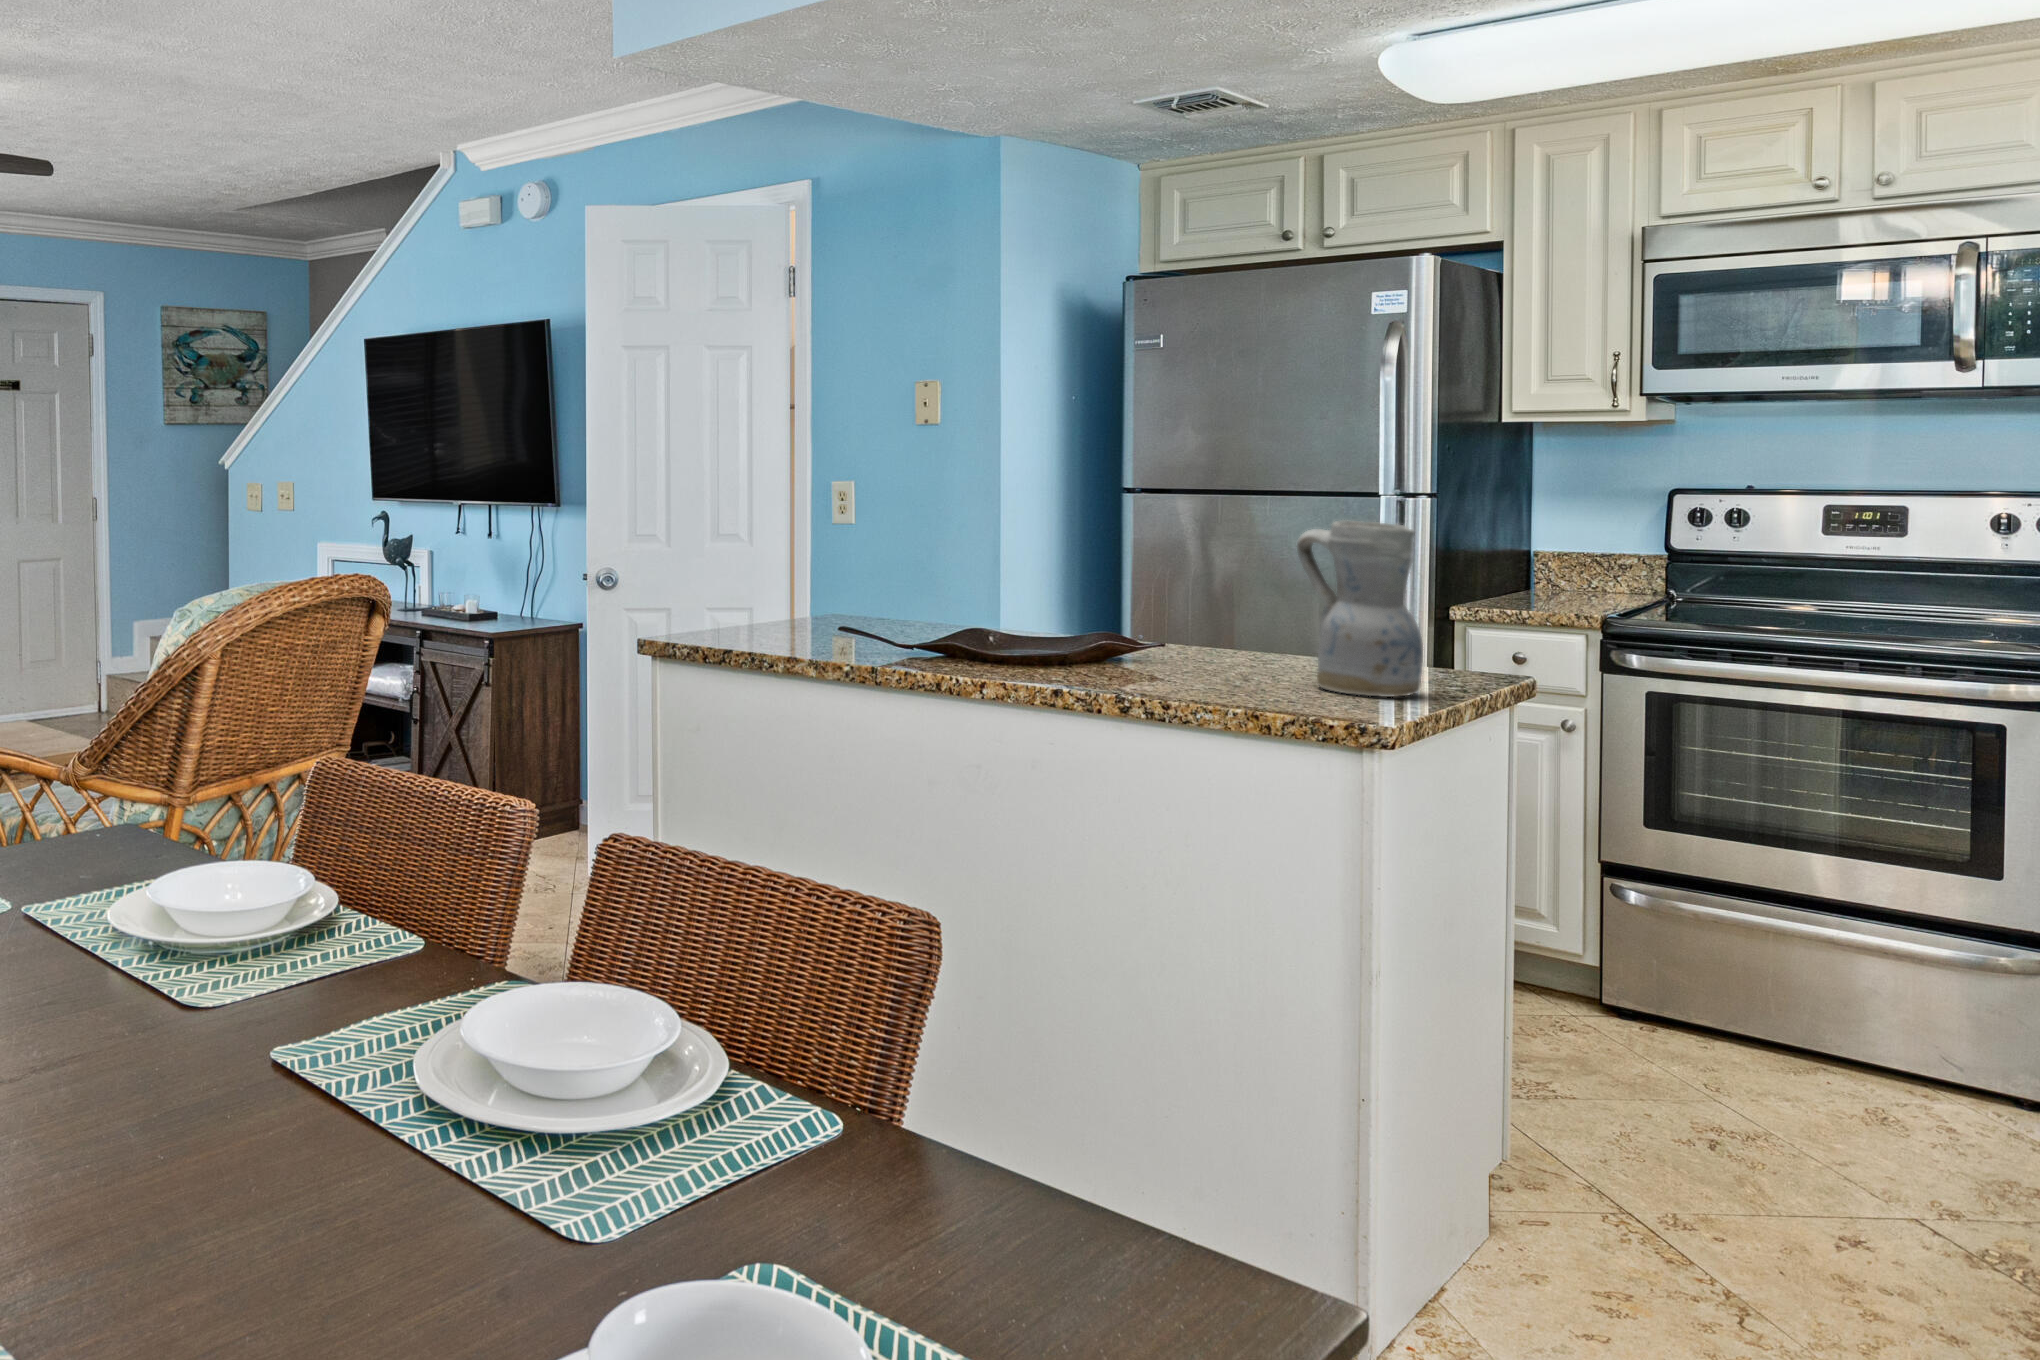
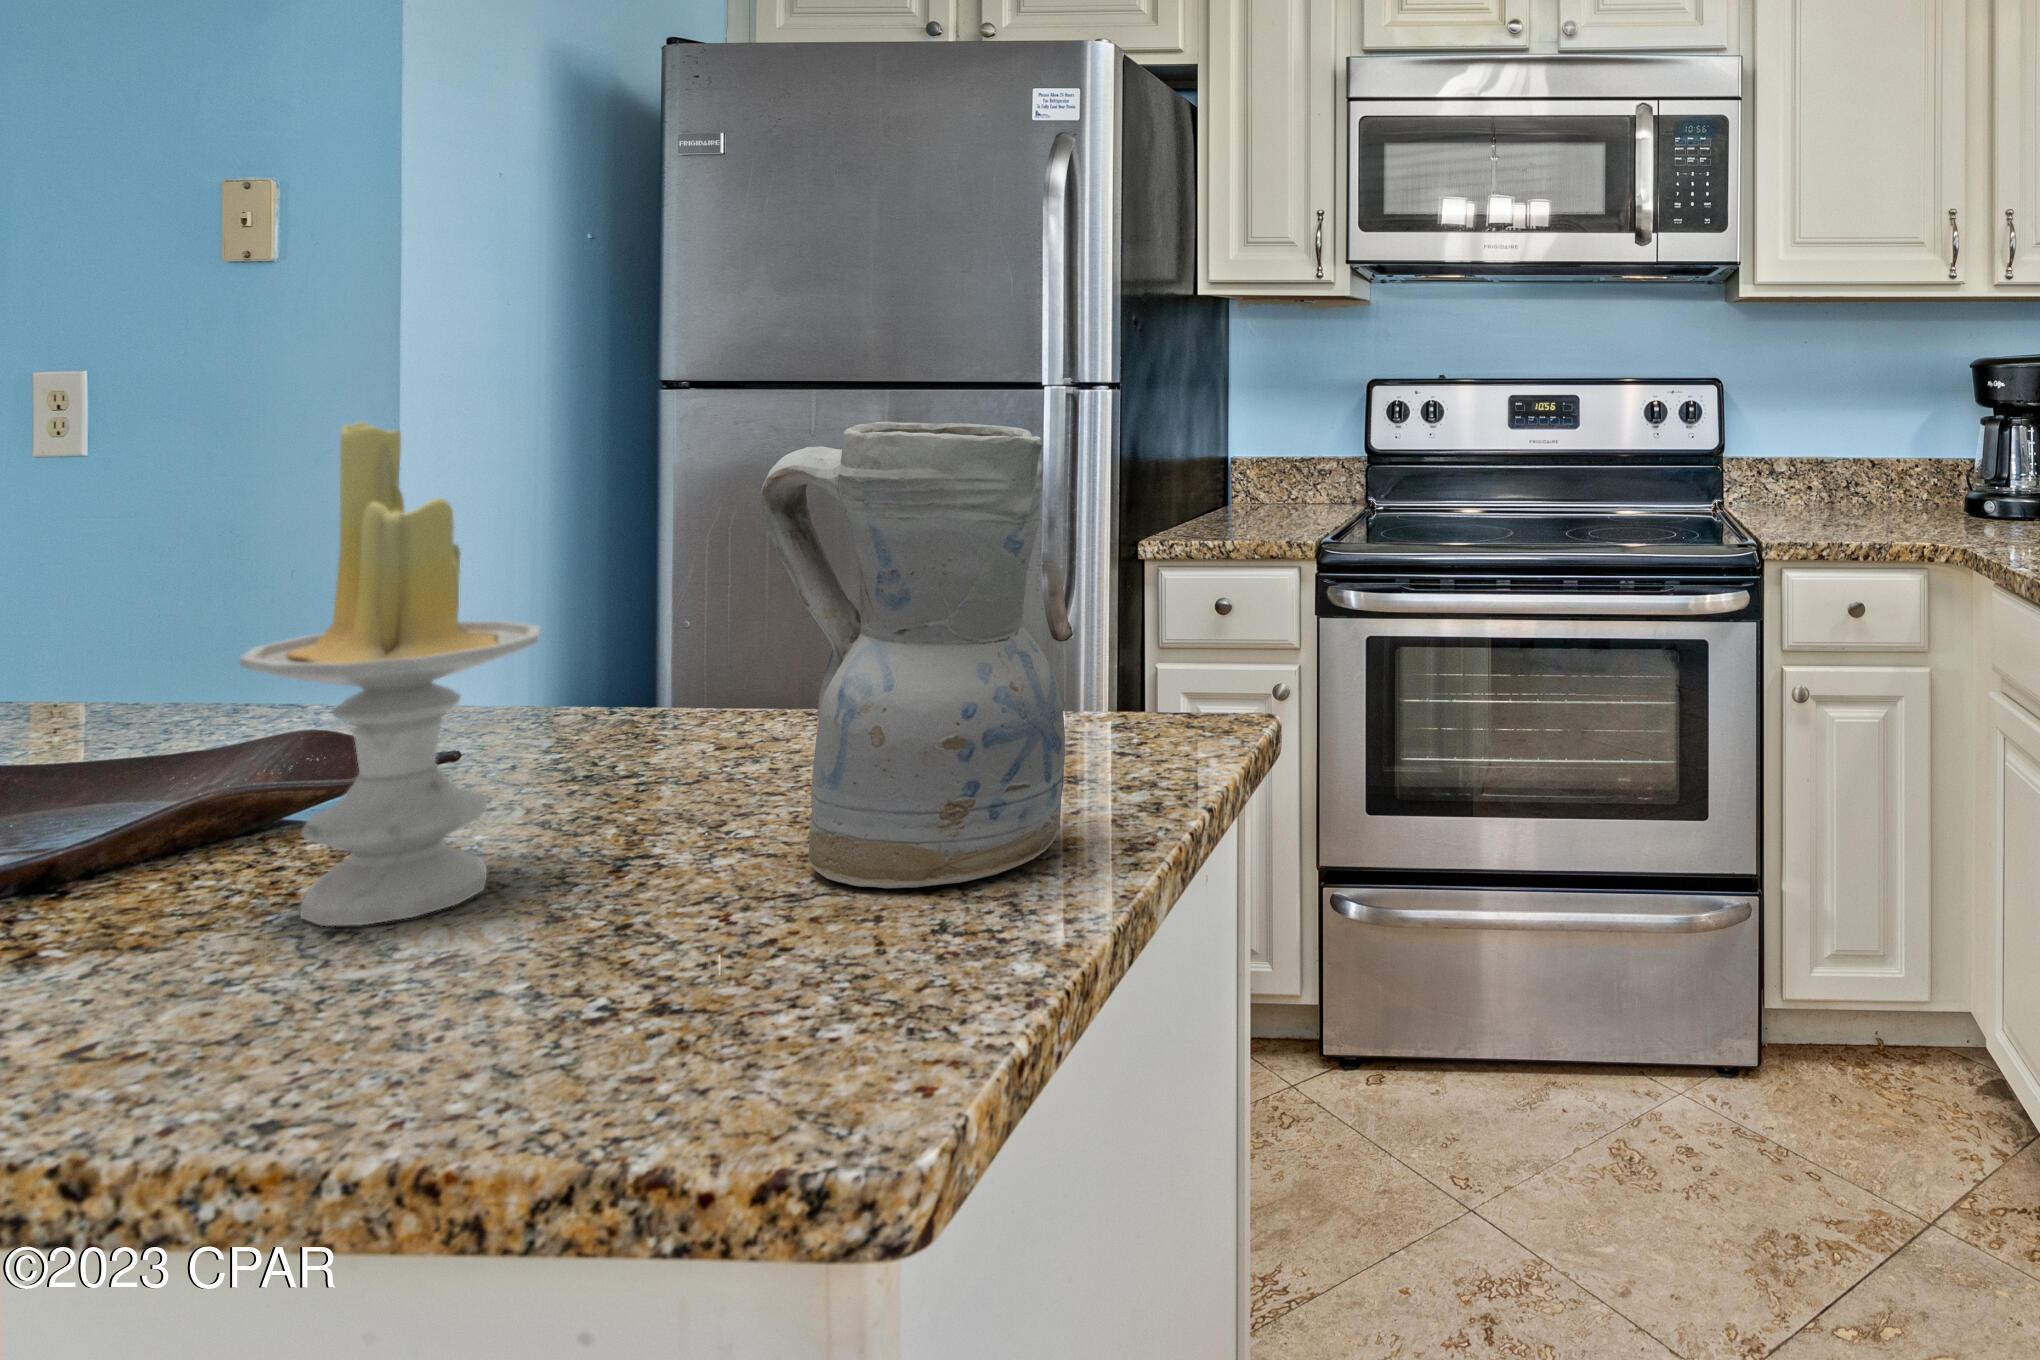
candle: none [1131,513,1220,679] -> present [239,422,540,926]

